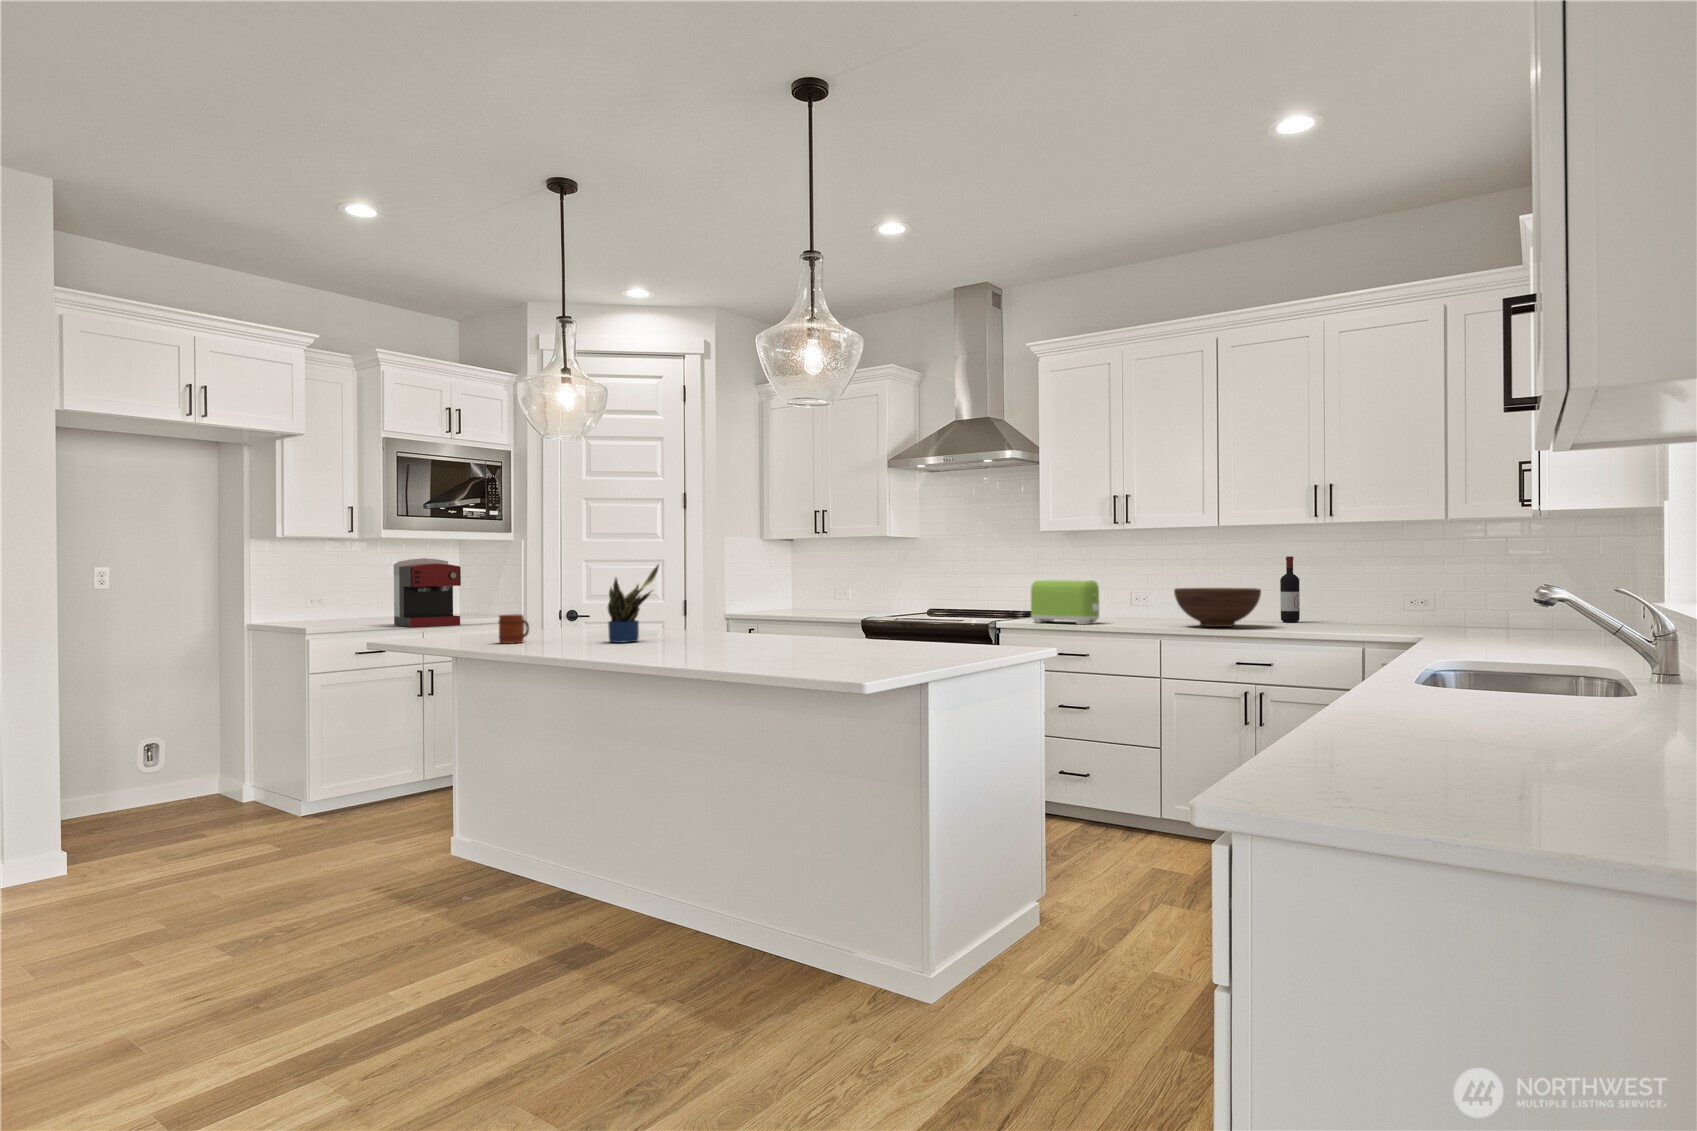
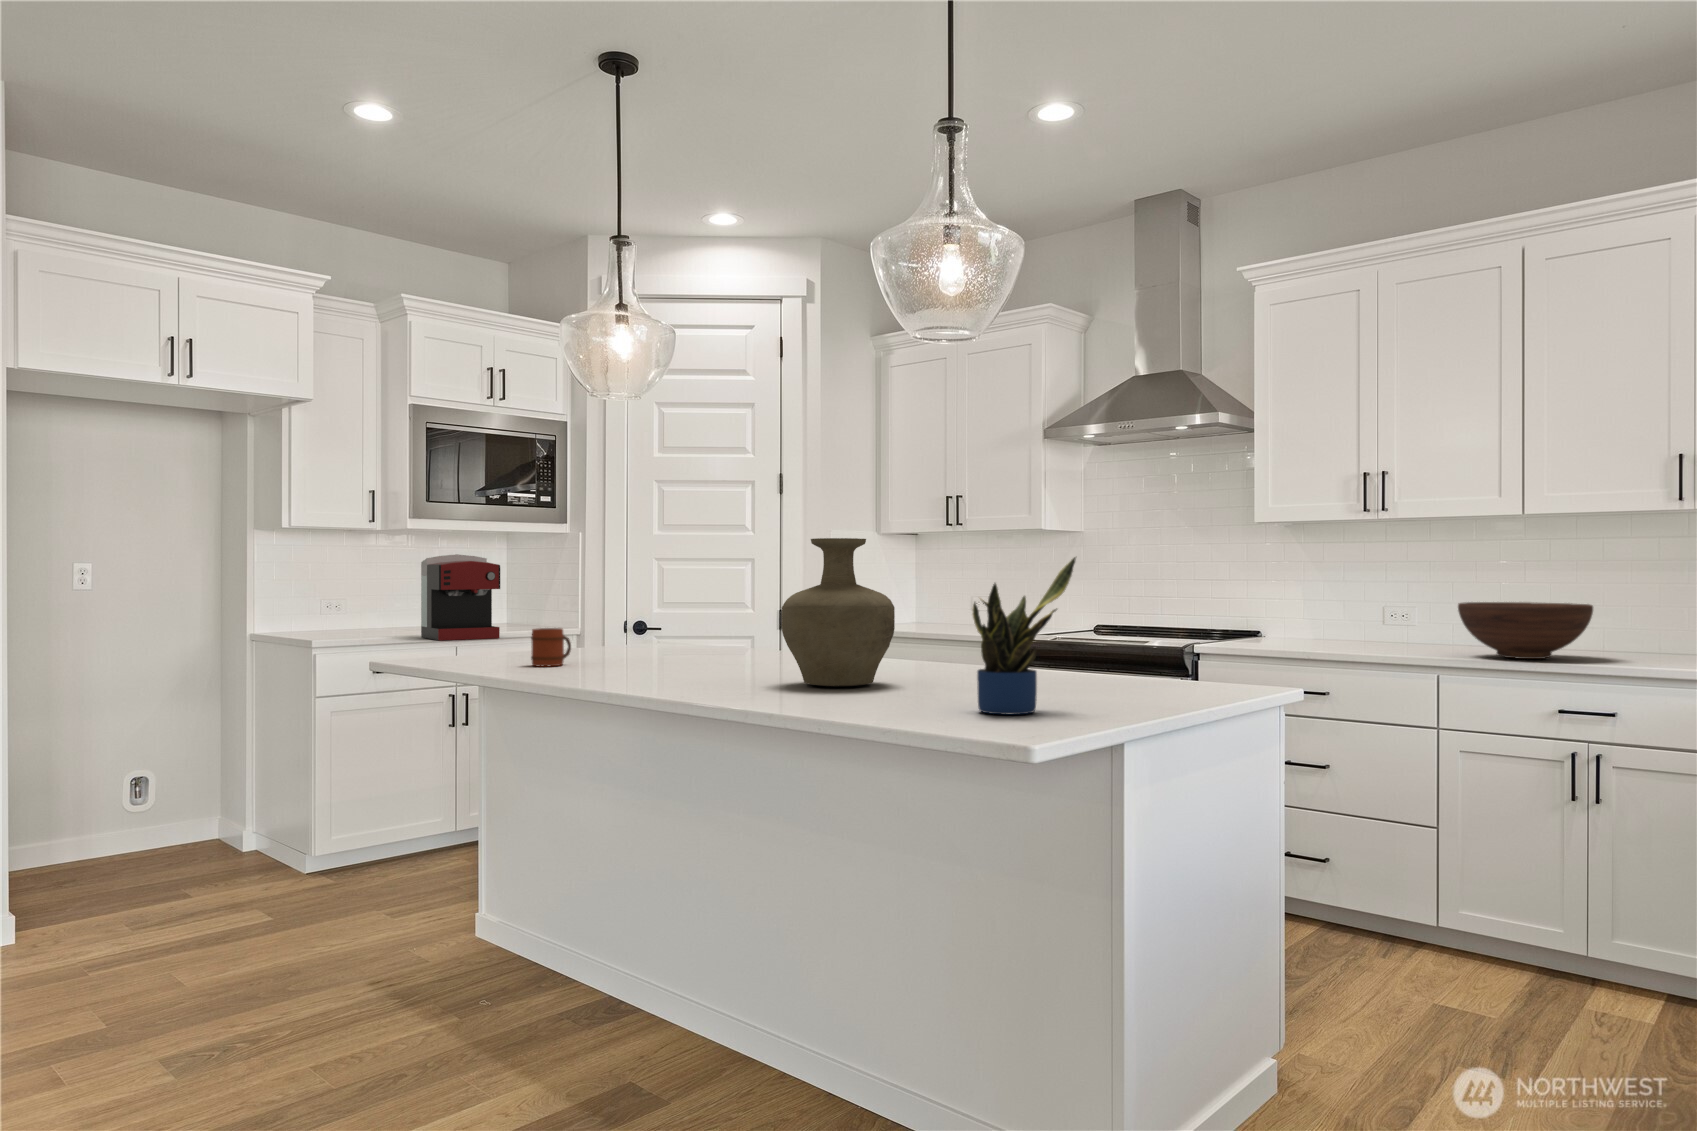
vase: none [693,546,775,652] -> present [782,538,895,687]
wine bottle: present [1280,556,1300,622] -> none [1613,559,1644,653]
potted plant: present [608,565,659,643] -> present [973,557,1076,715]
toaster: present [1031,579,1099,624] -> none [1243,588,1342,651]

